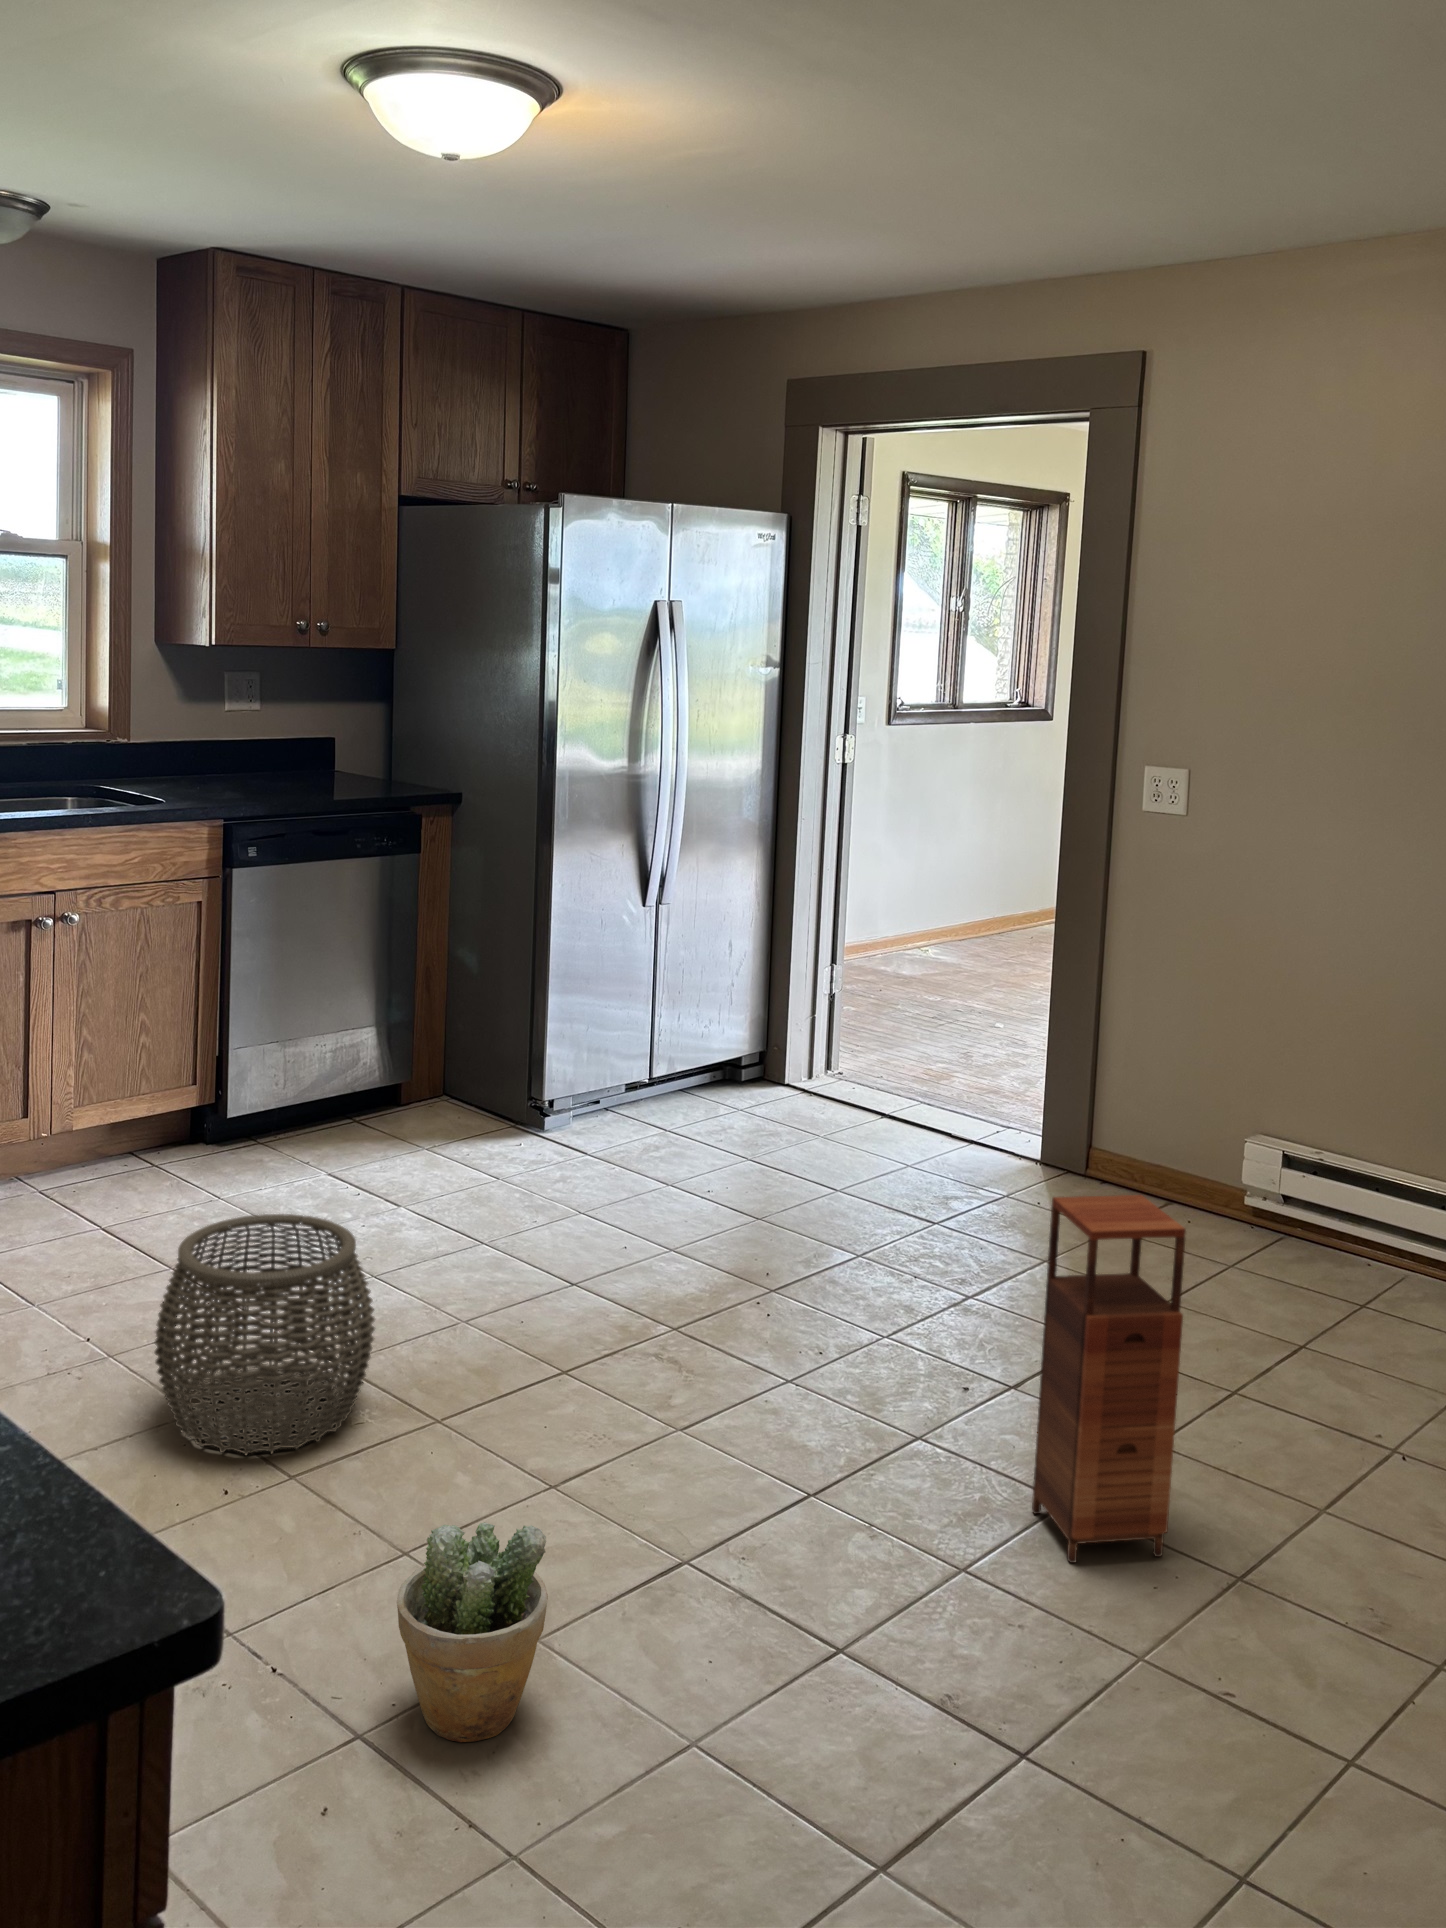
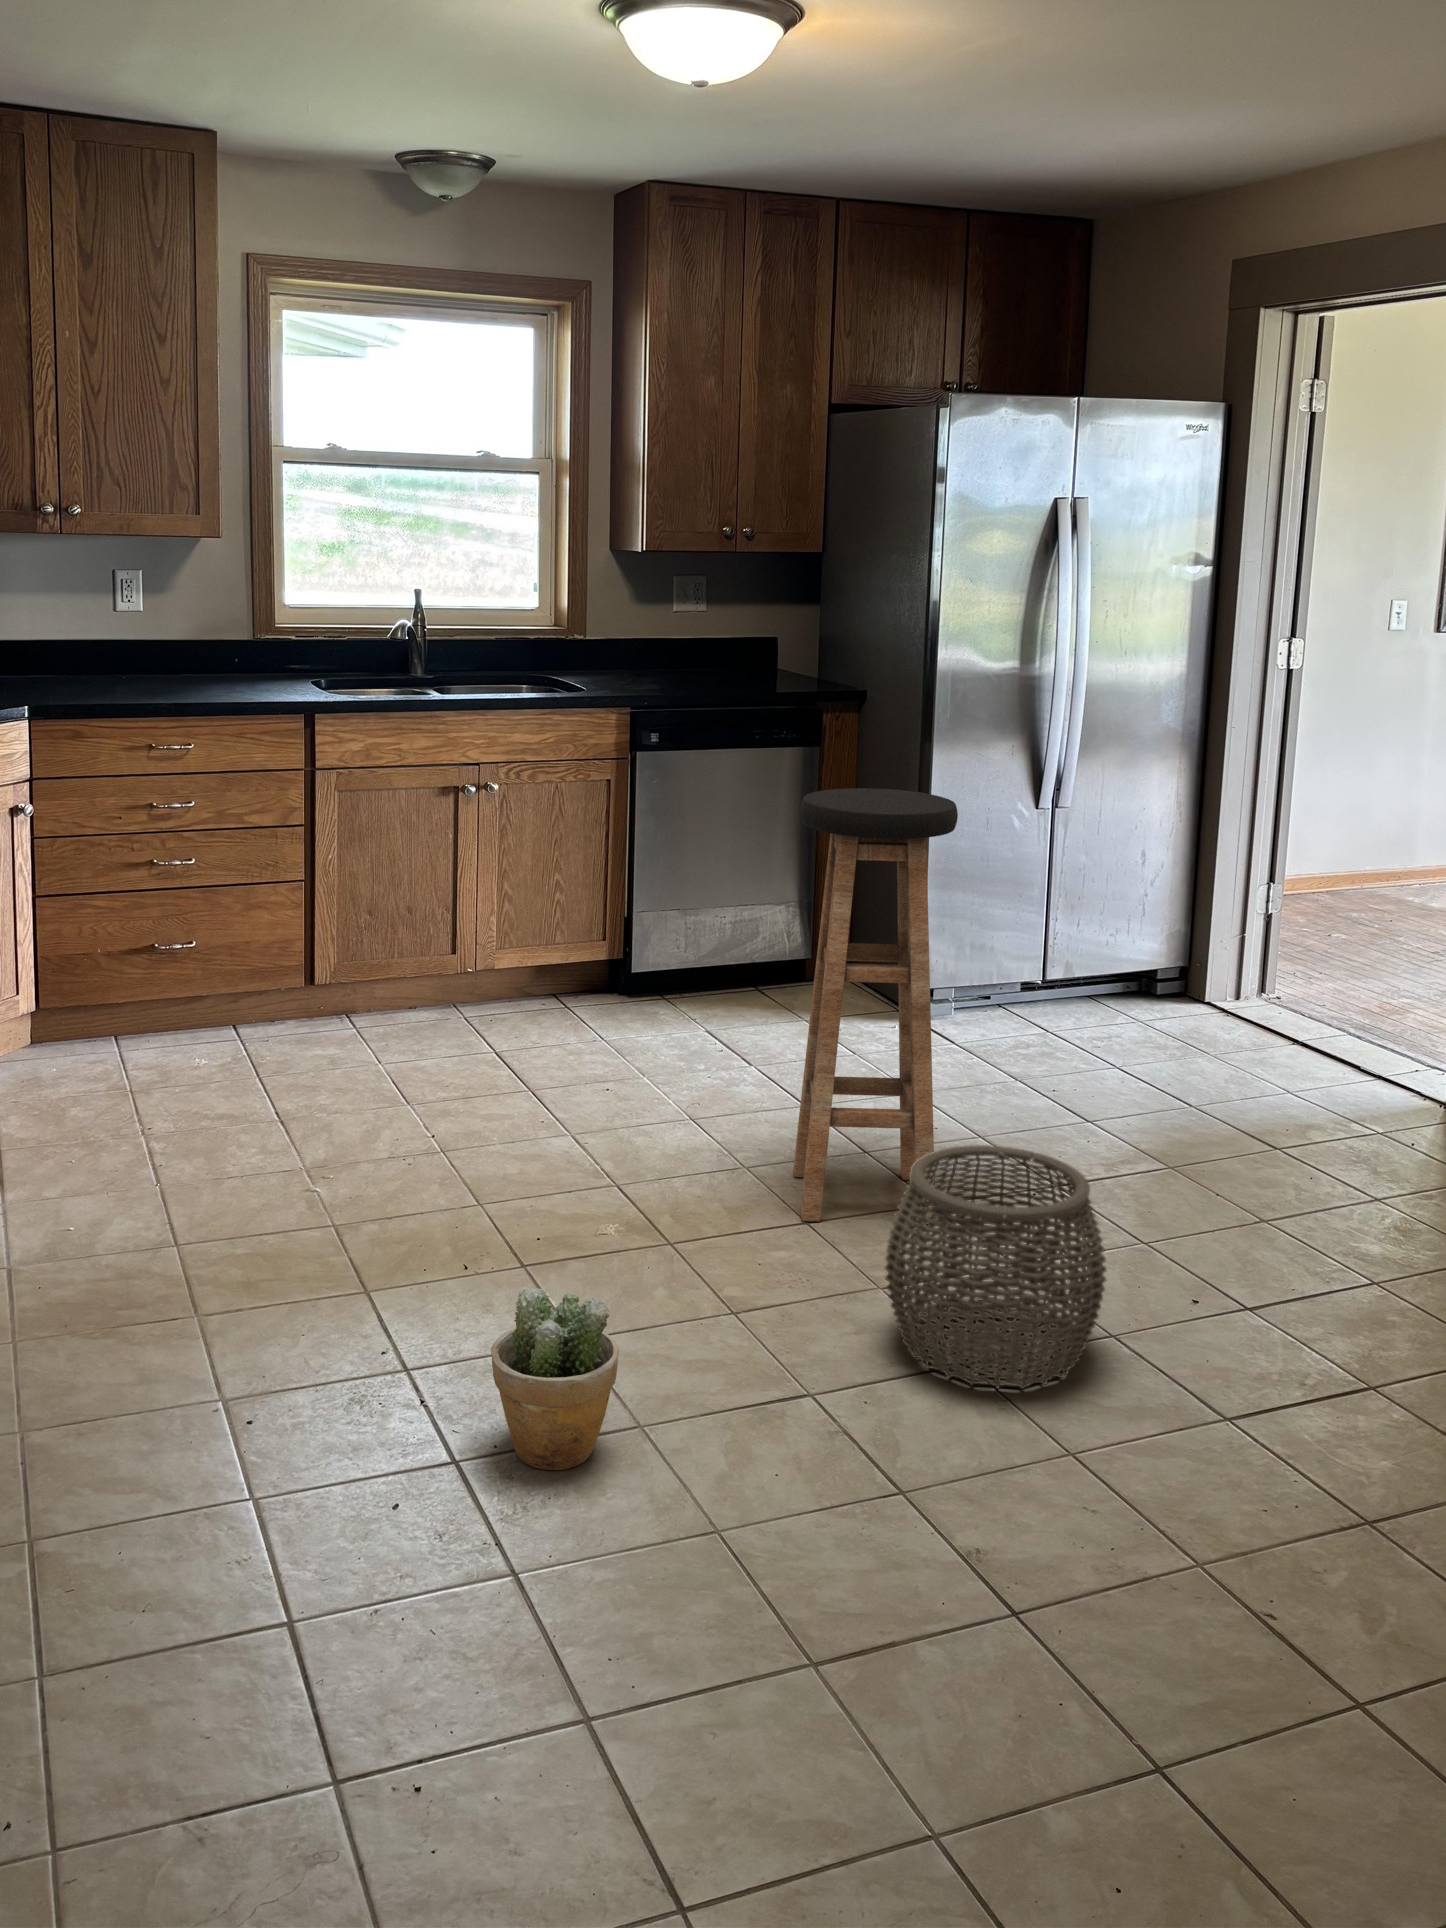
bar stool: none [520,903,704,1376] -> present [793,788,958,1224]
storage cabinet: present [1032,1195,1186,1563] -> none [1175,1095,1313,1469]
woven basket: present [154,1214,375,1456] -> present [885,1145,1107,1389]

